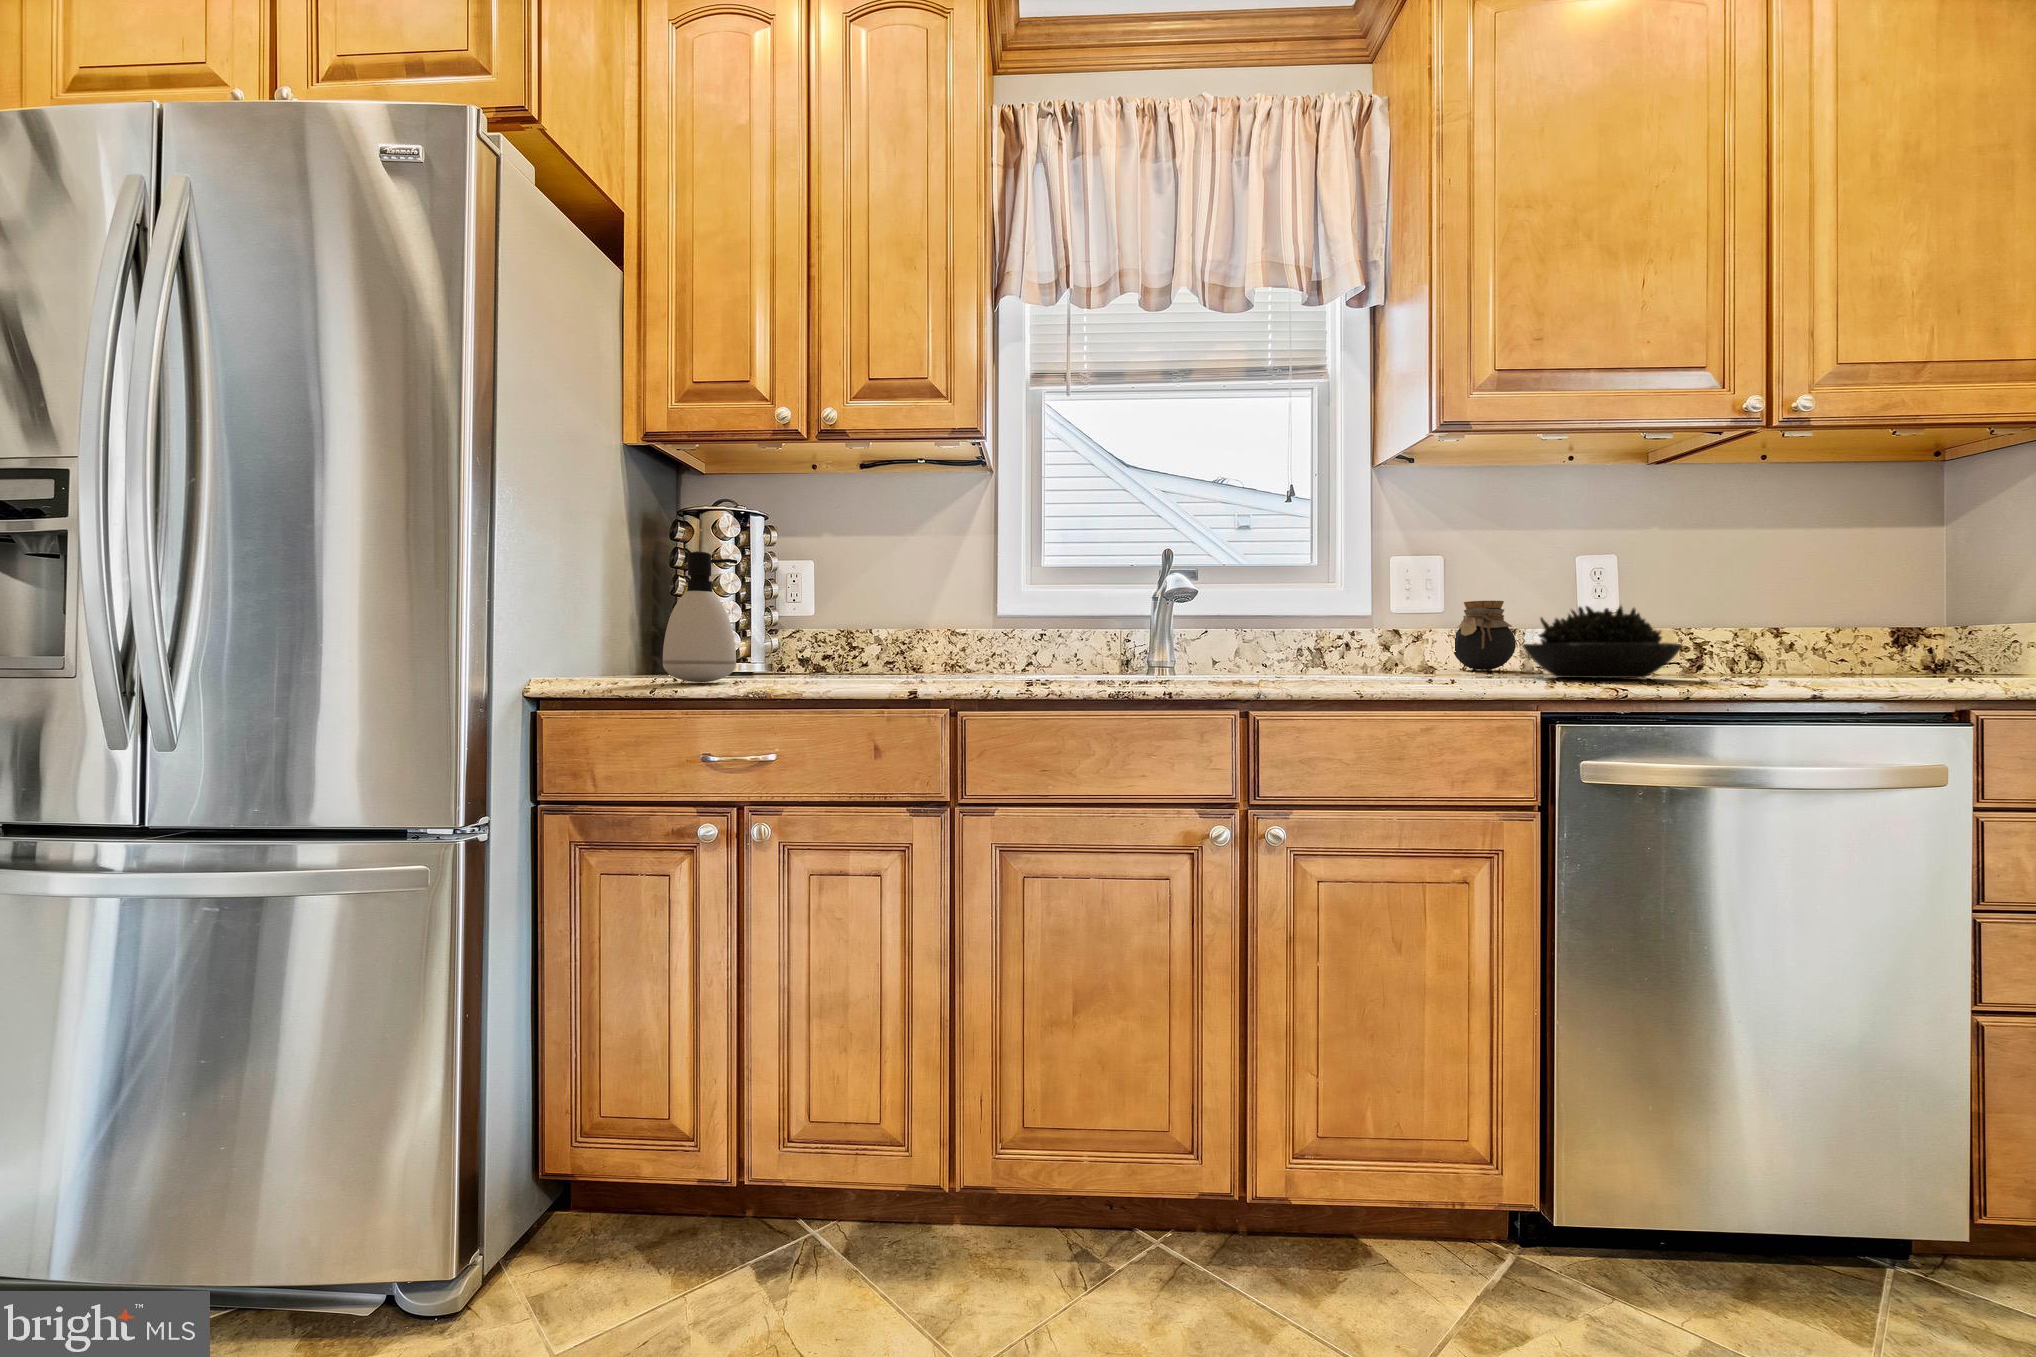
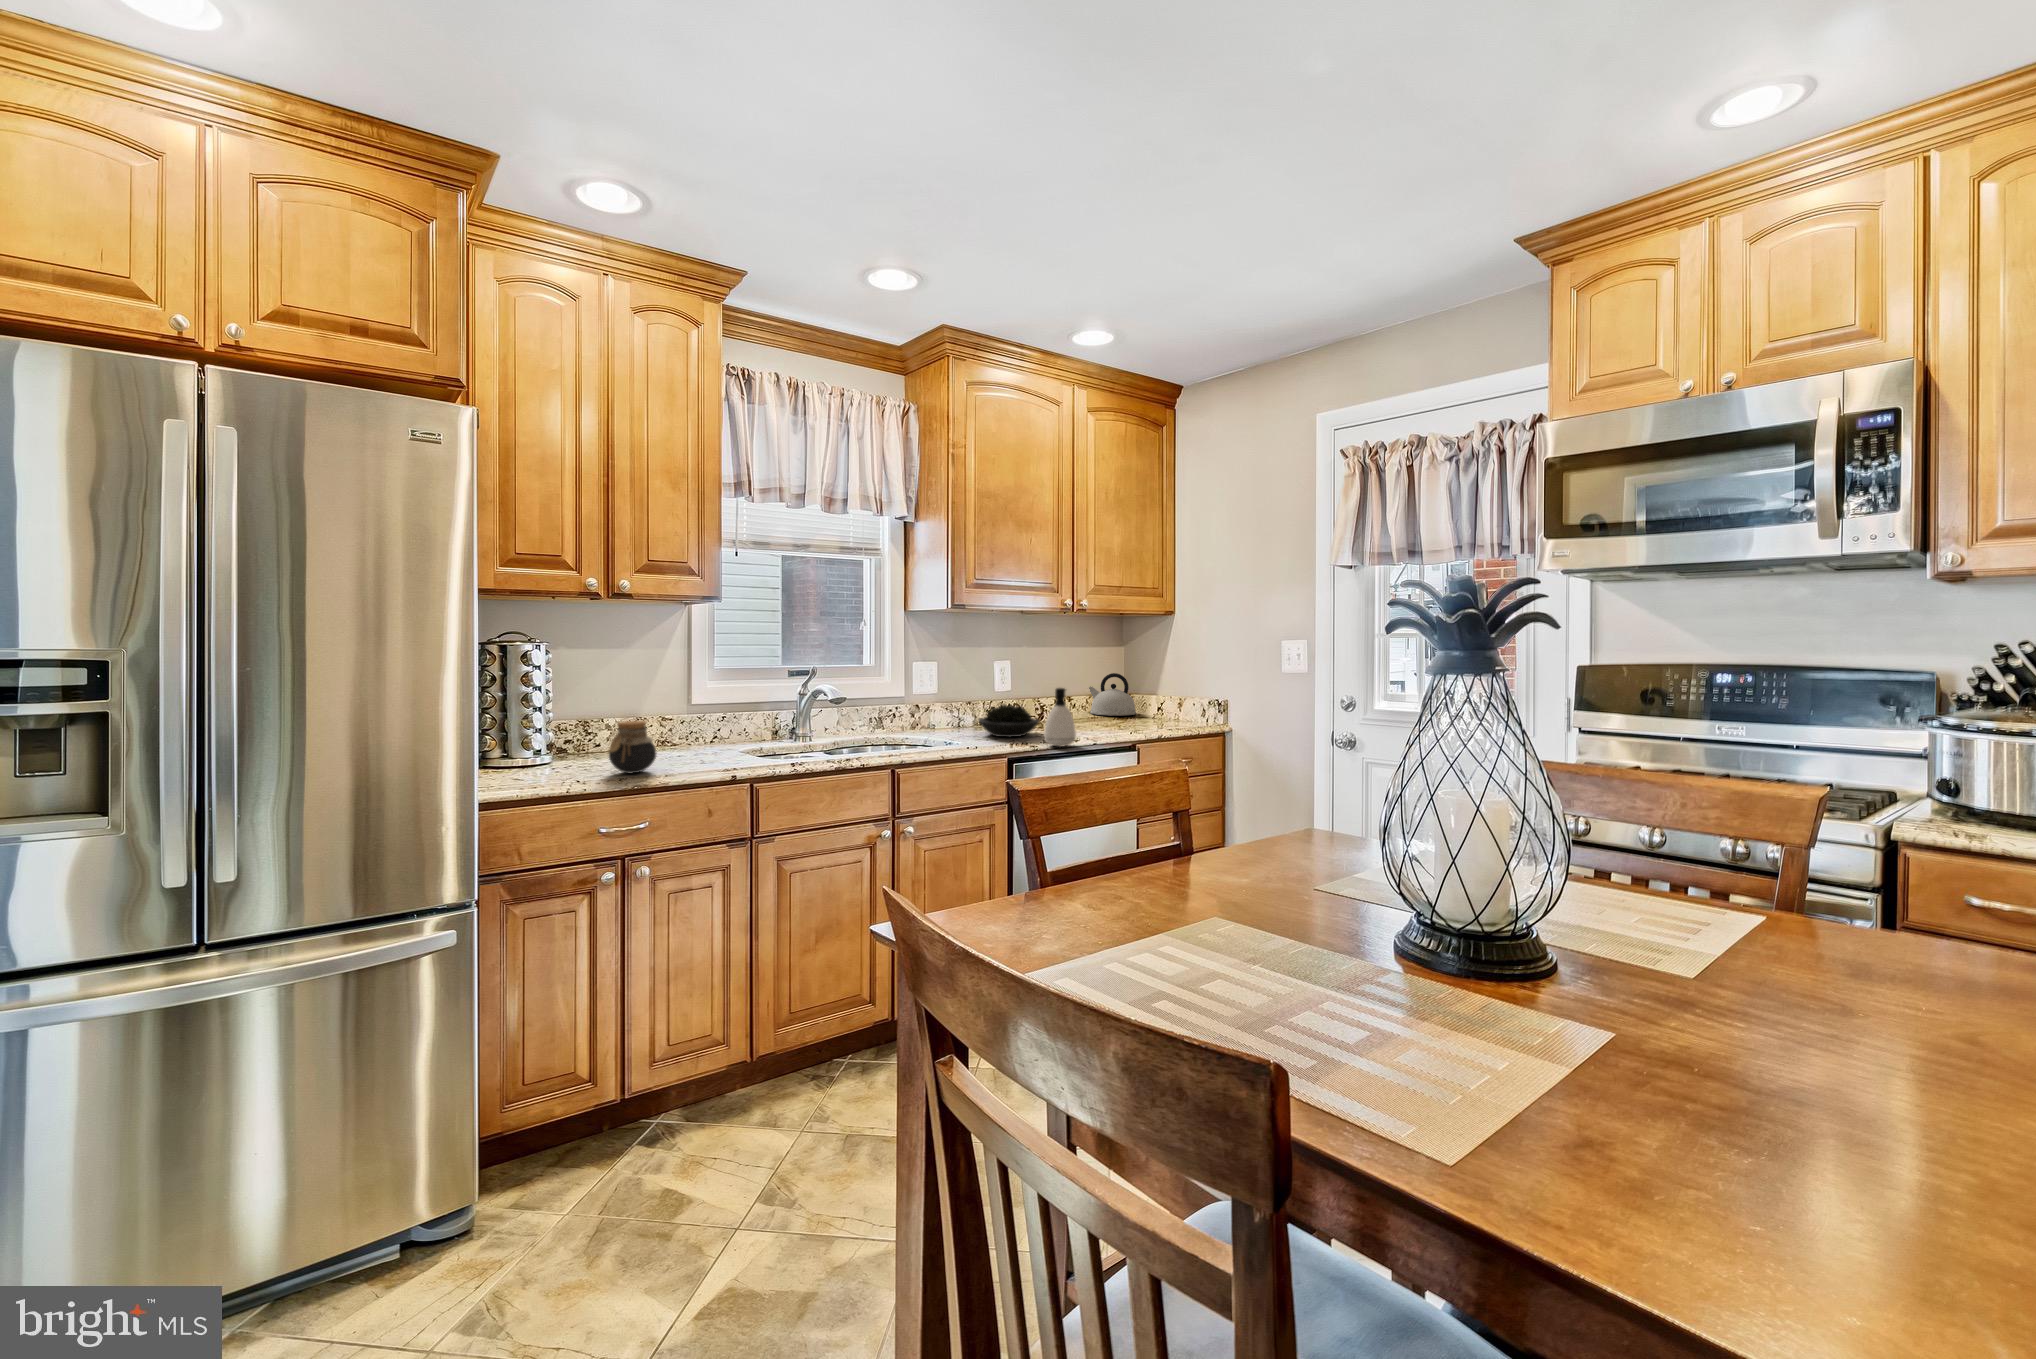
soap dispenser: present [663,551,737,682] -> present [1044,688,1076,747]
kettle: none [1816,577,1975,670] -> present [1089,673,1136,716]
jar: present [1454,601,1516,670] -> present [609,721,657,773]

